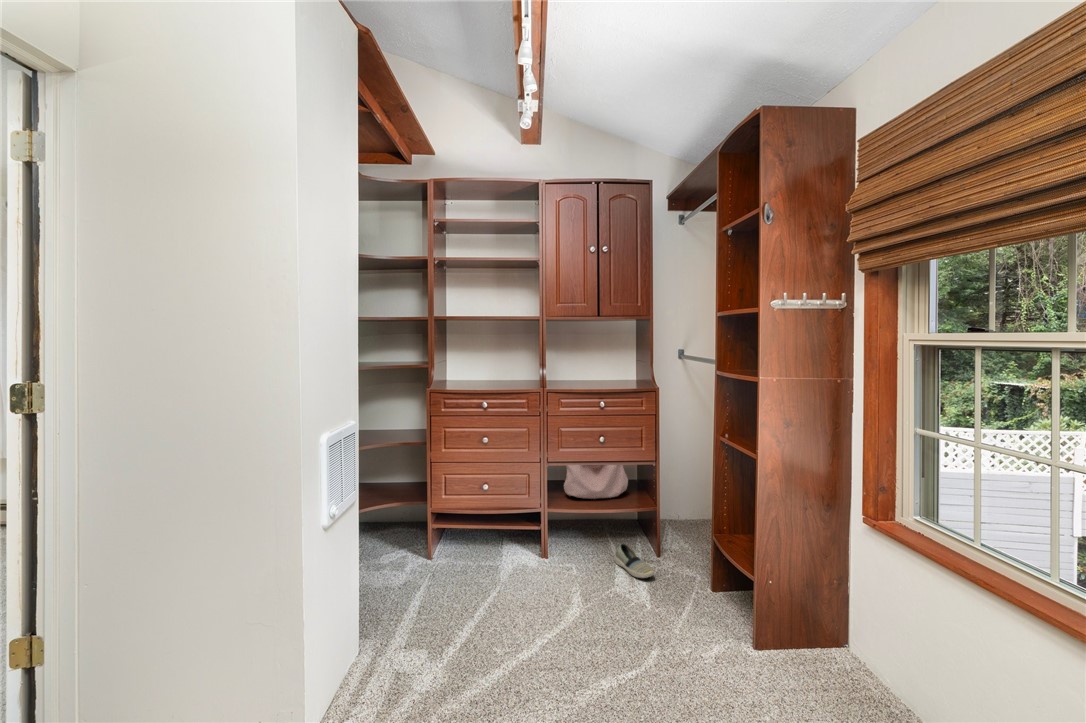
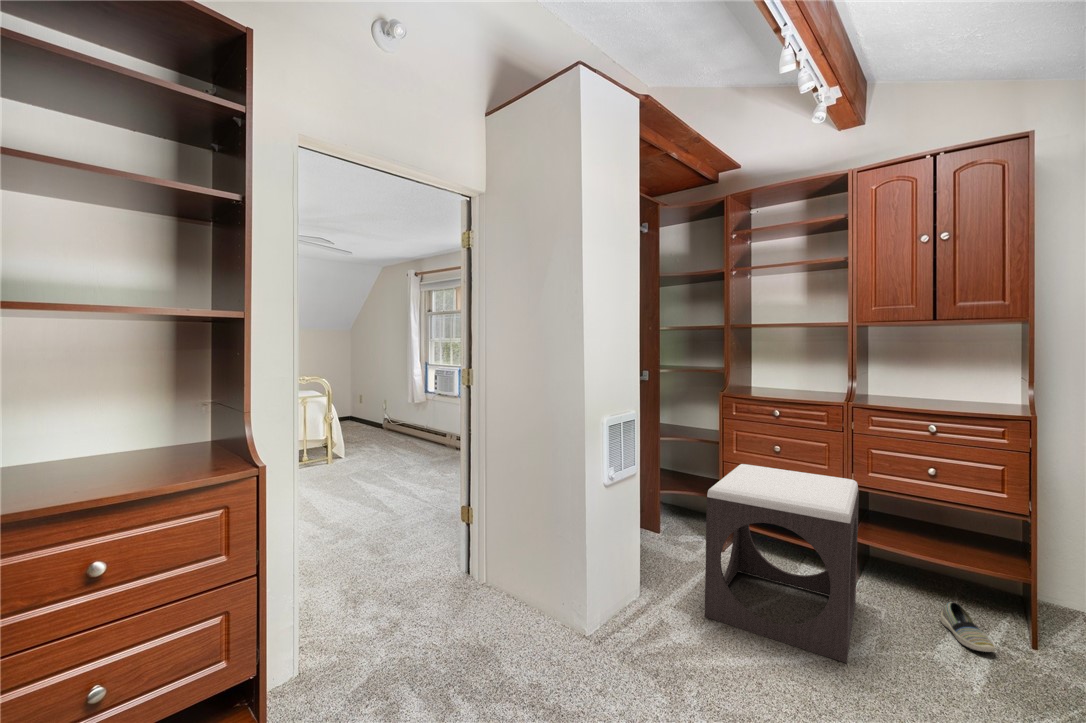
footstool: none [438,460,574,642] -> present [705,464,859,663]
handbag: present [564,465,628,499] -> none [882,466,981,545]

